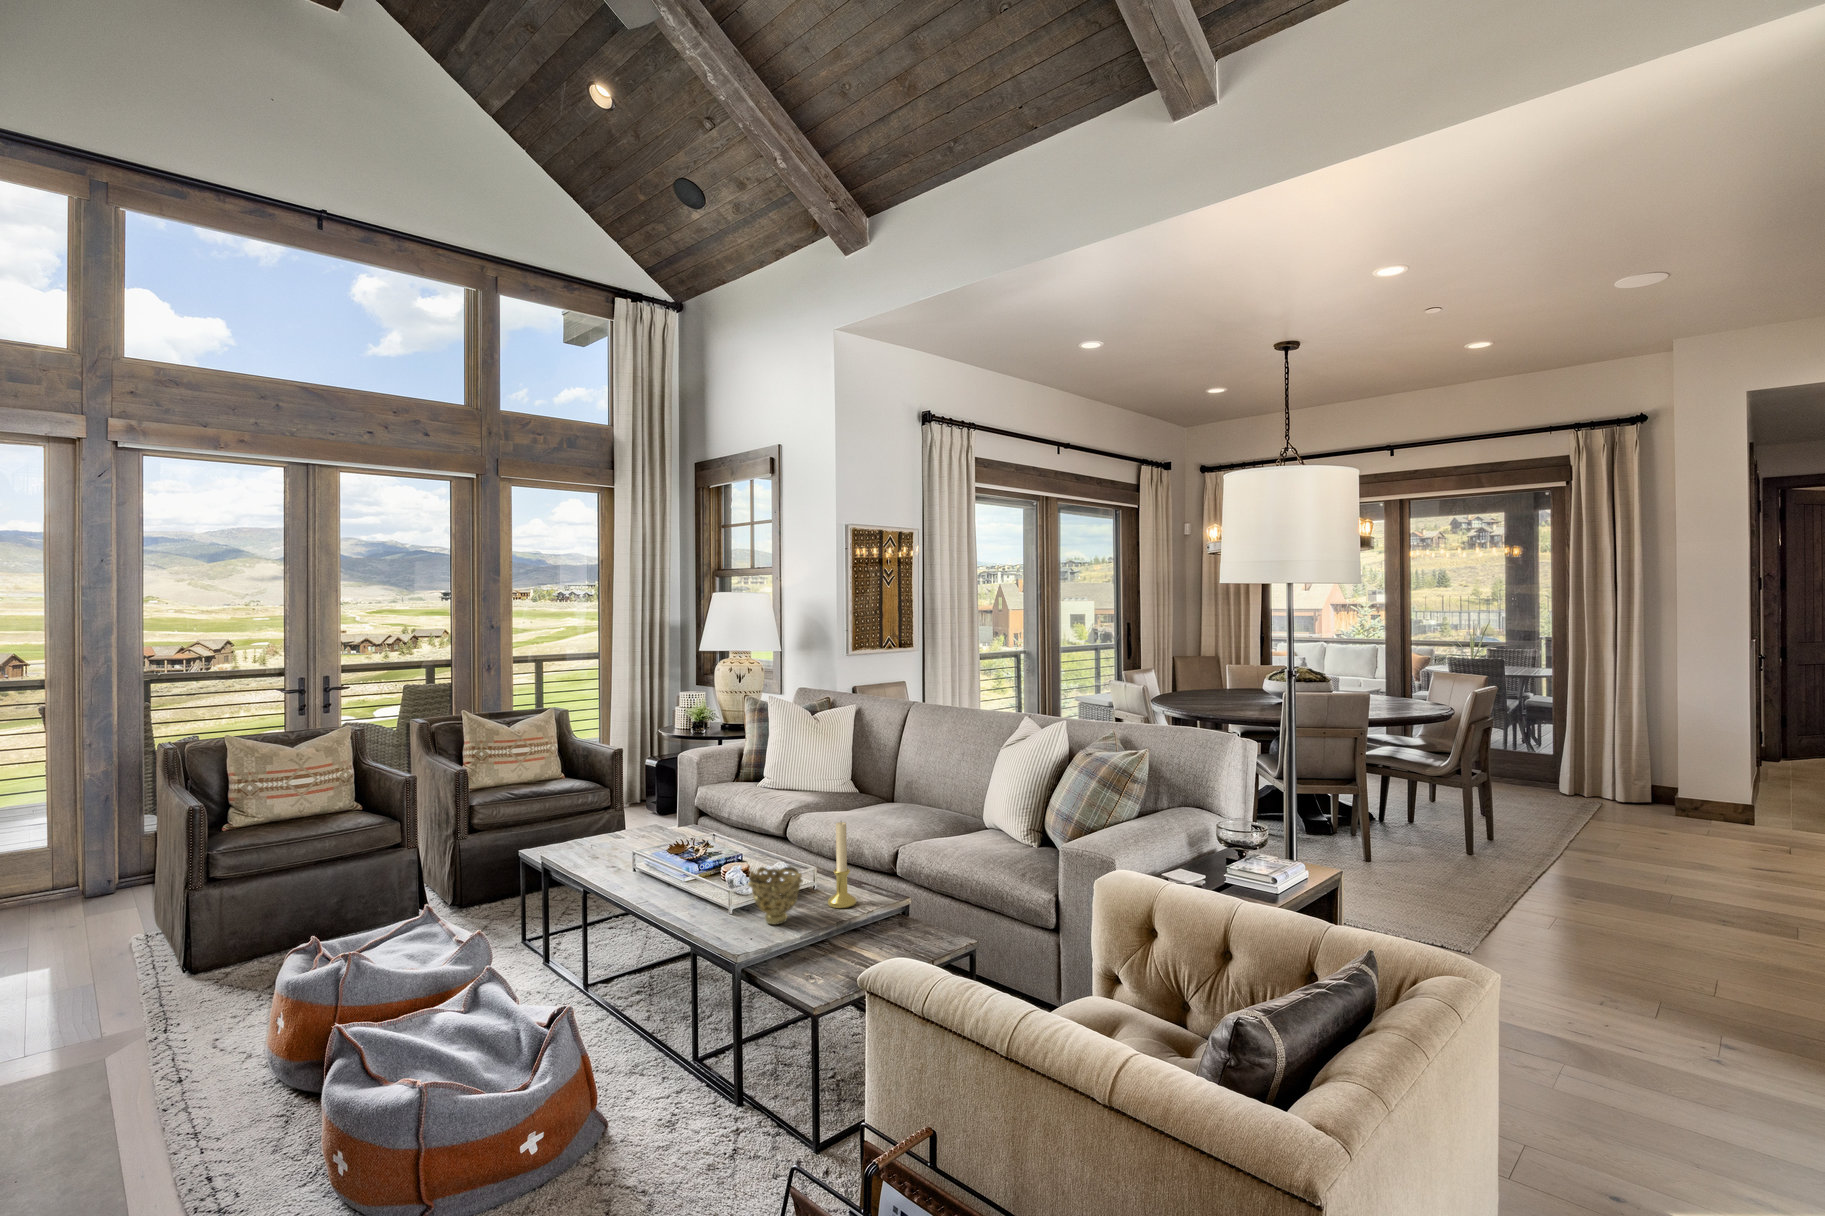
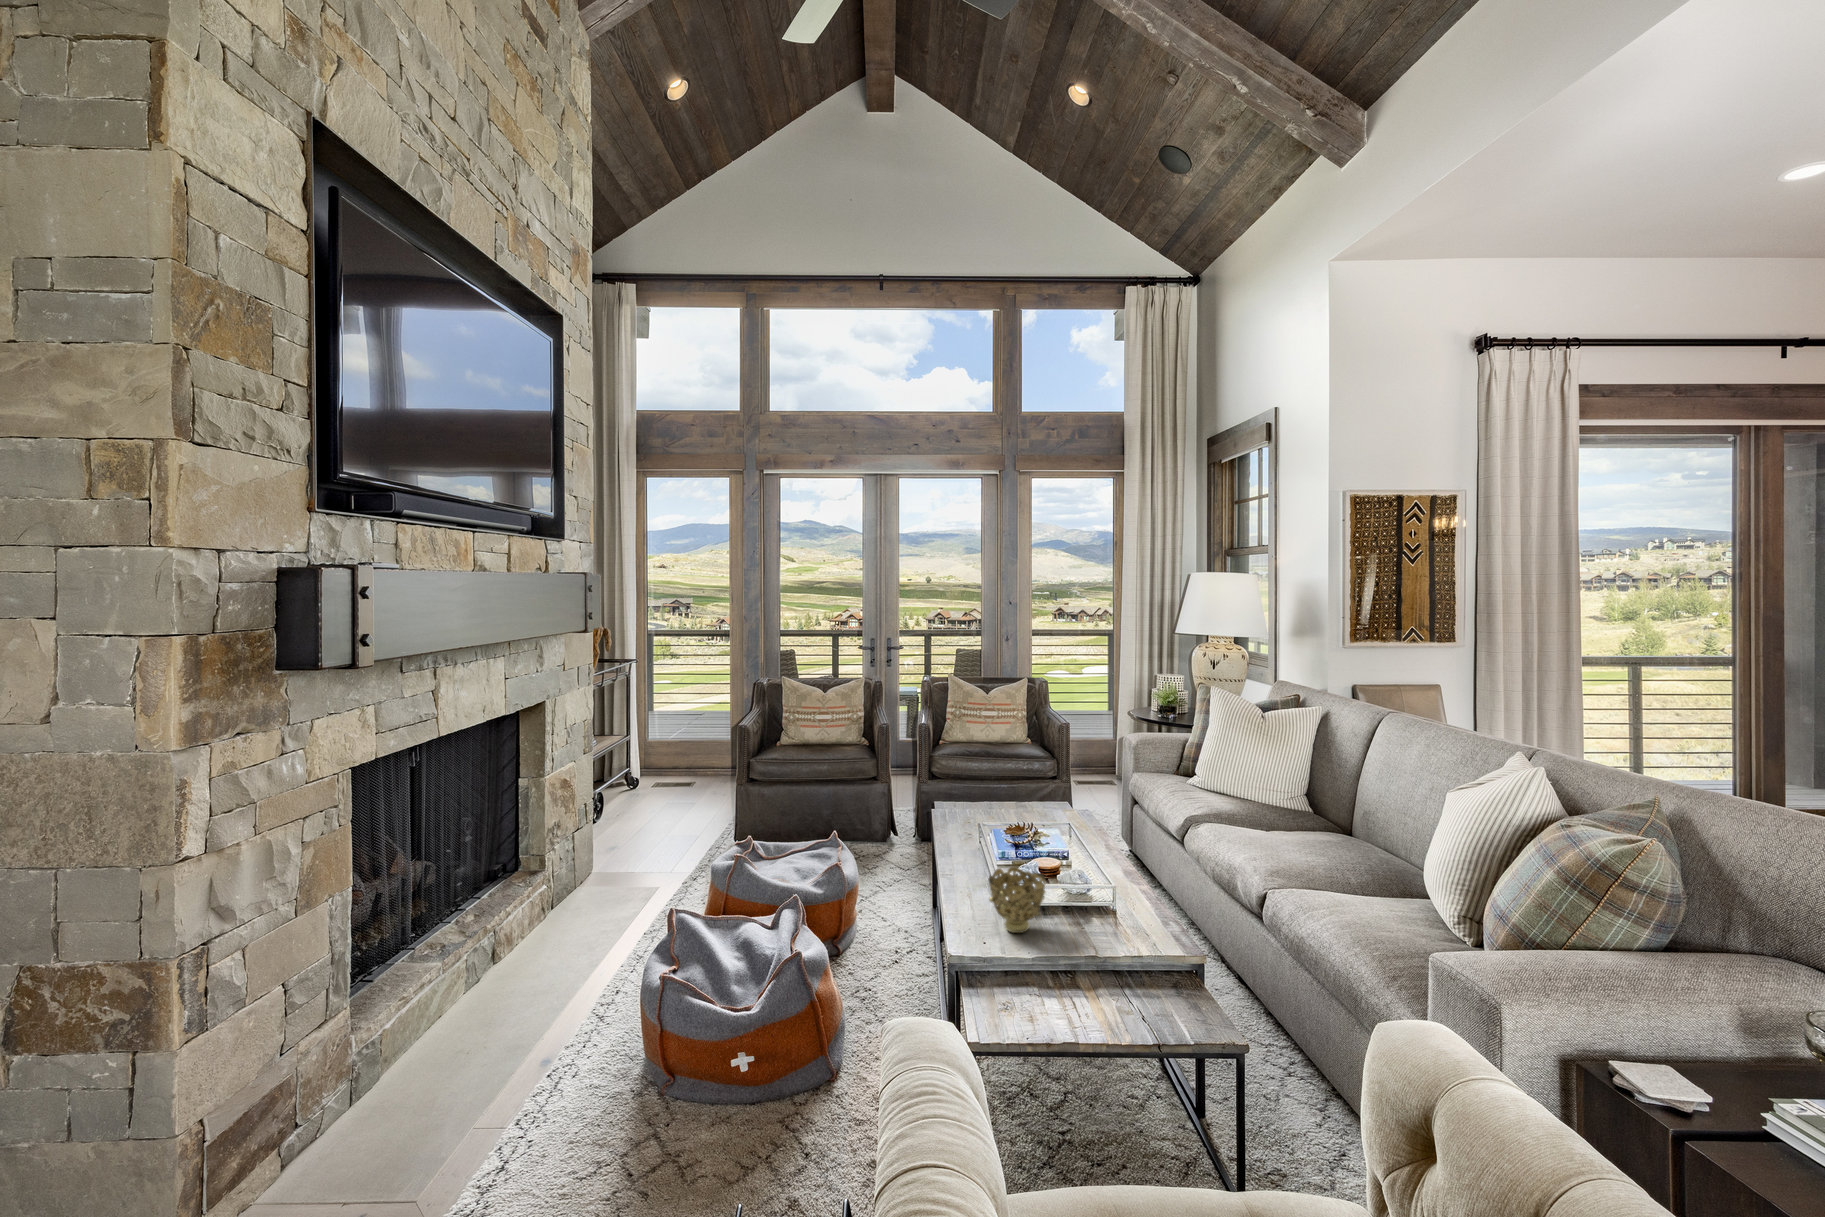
candle holder: present [828,822,856,908] -> none [1089,834,1124,937]

